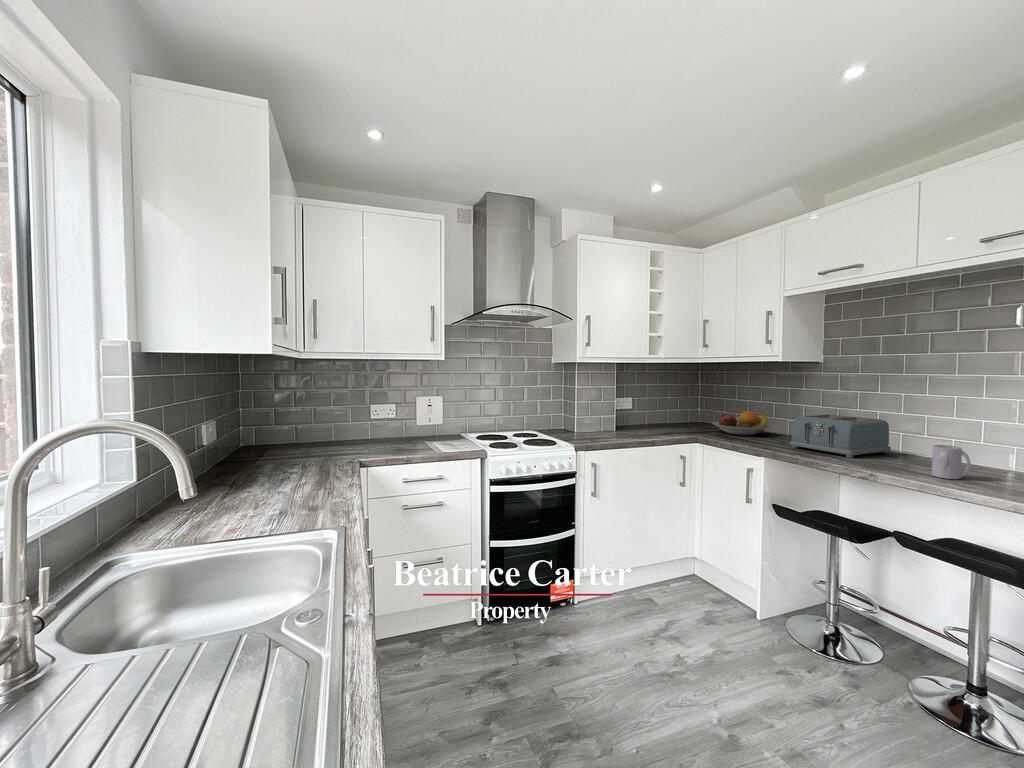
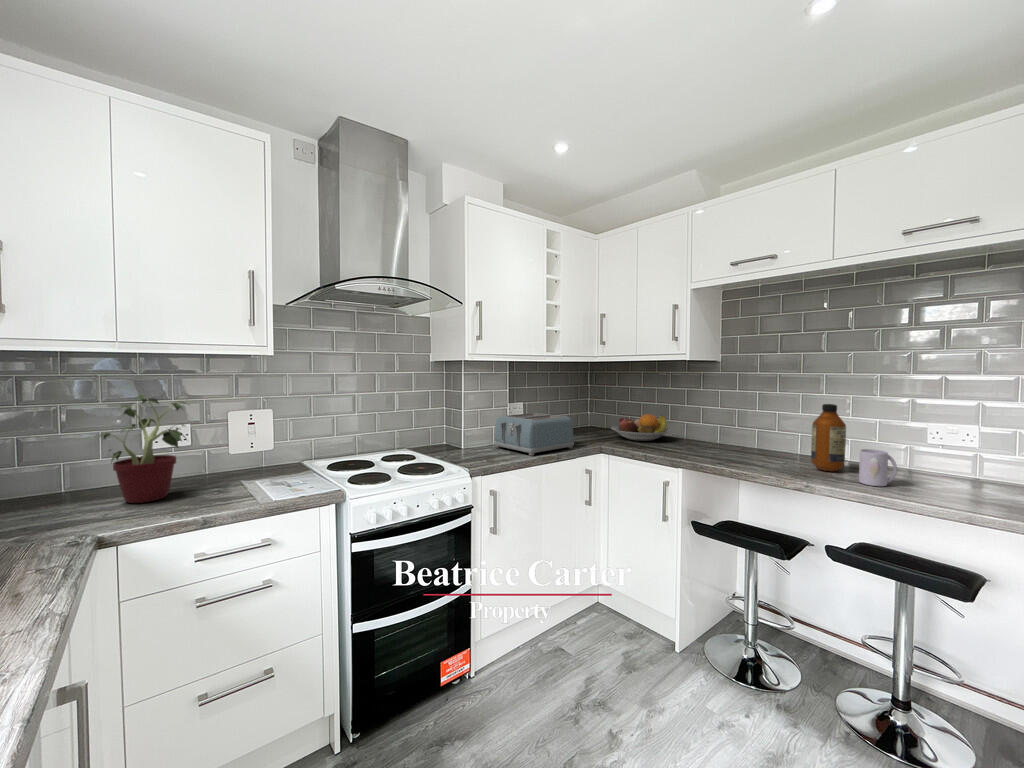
potted plant: none [354,384,398,448] -> present [99,395,187,503]
bottle: none [894,403,931,466] -> present [811,404,846,472]
toaster: present [790,414,891,458] -> present [494,413,574,456]

